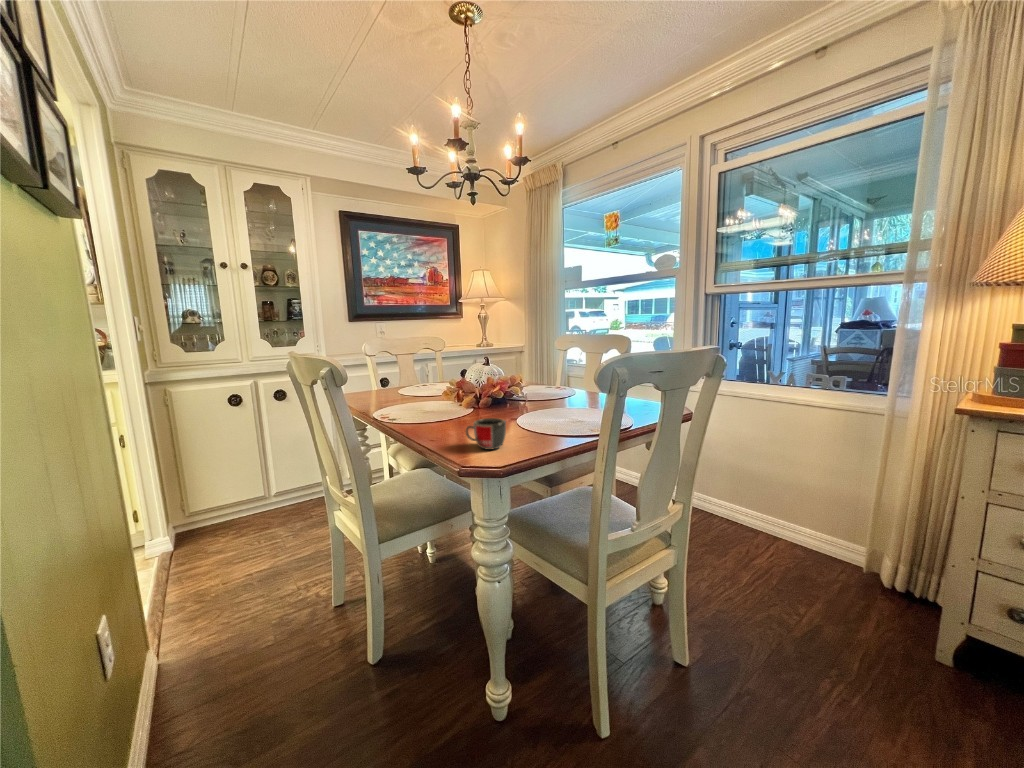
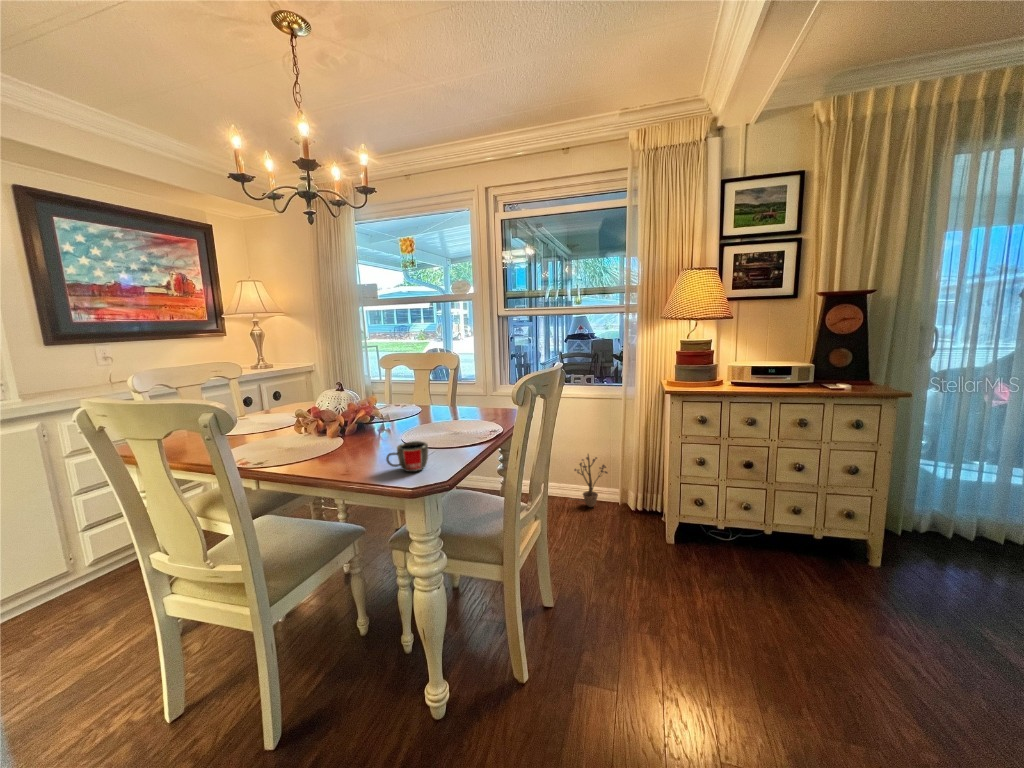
decorative plant: none [780,485,846,561] -> present [575,454,608,507]

